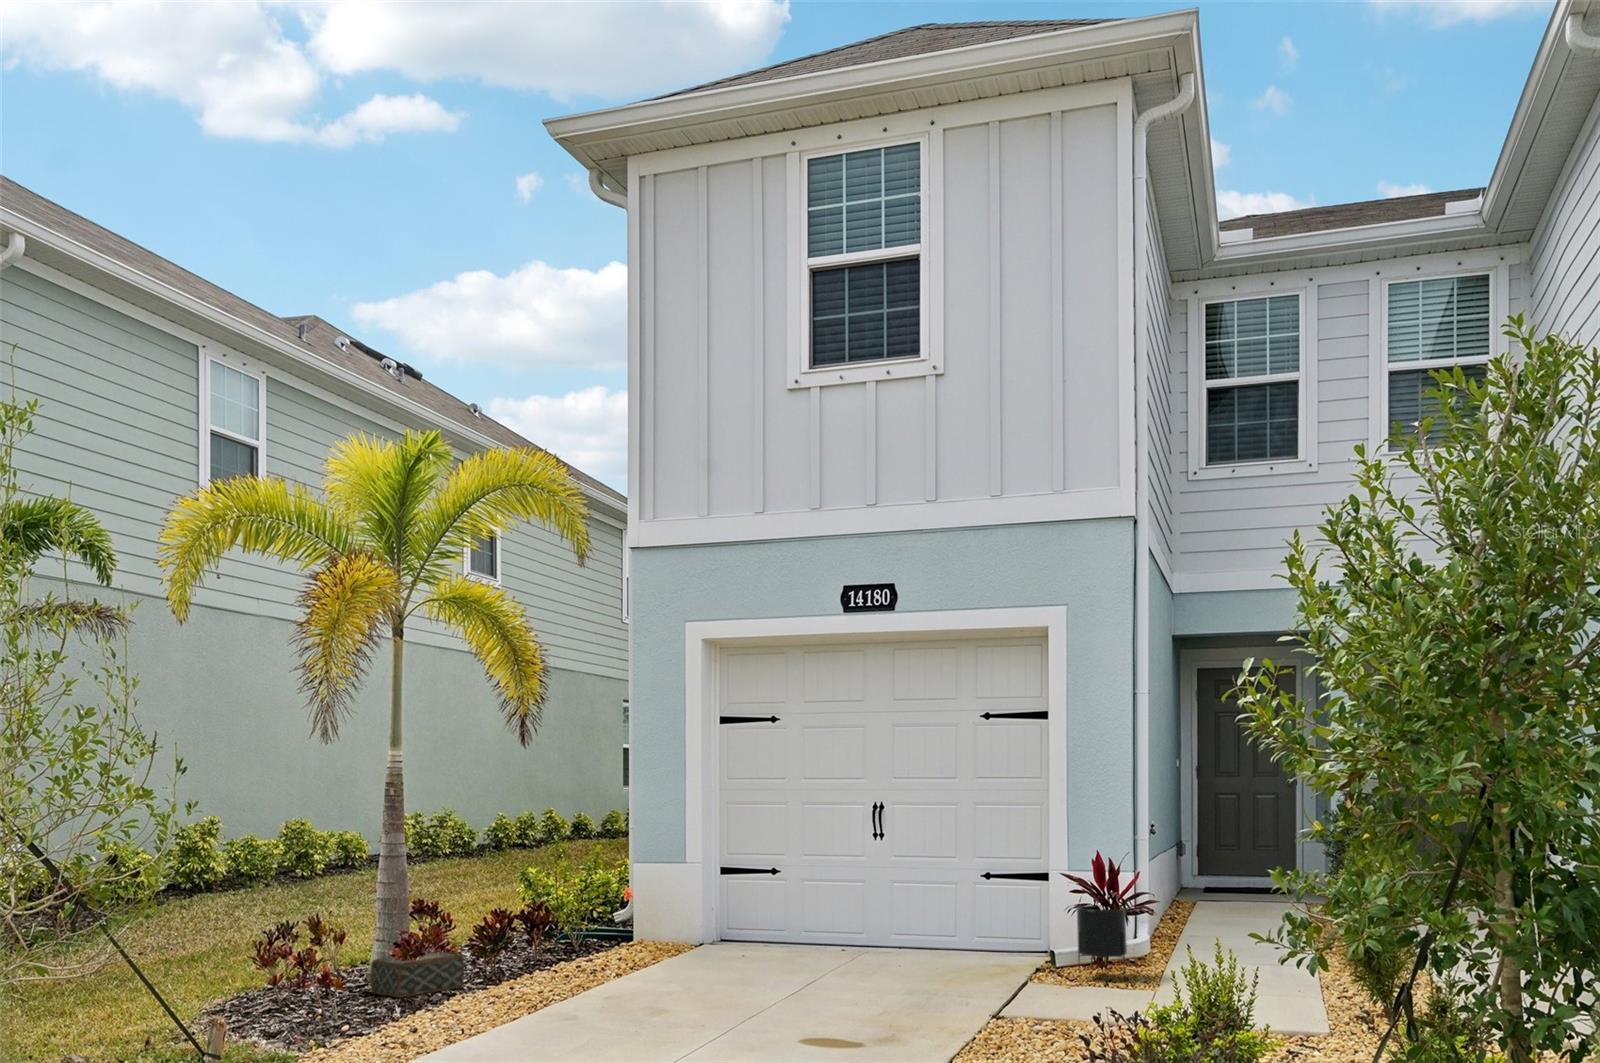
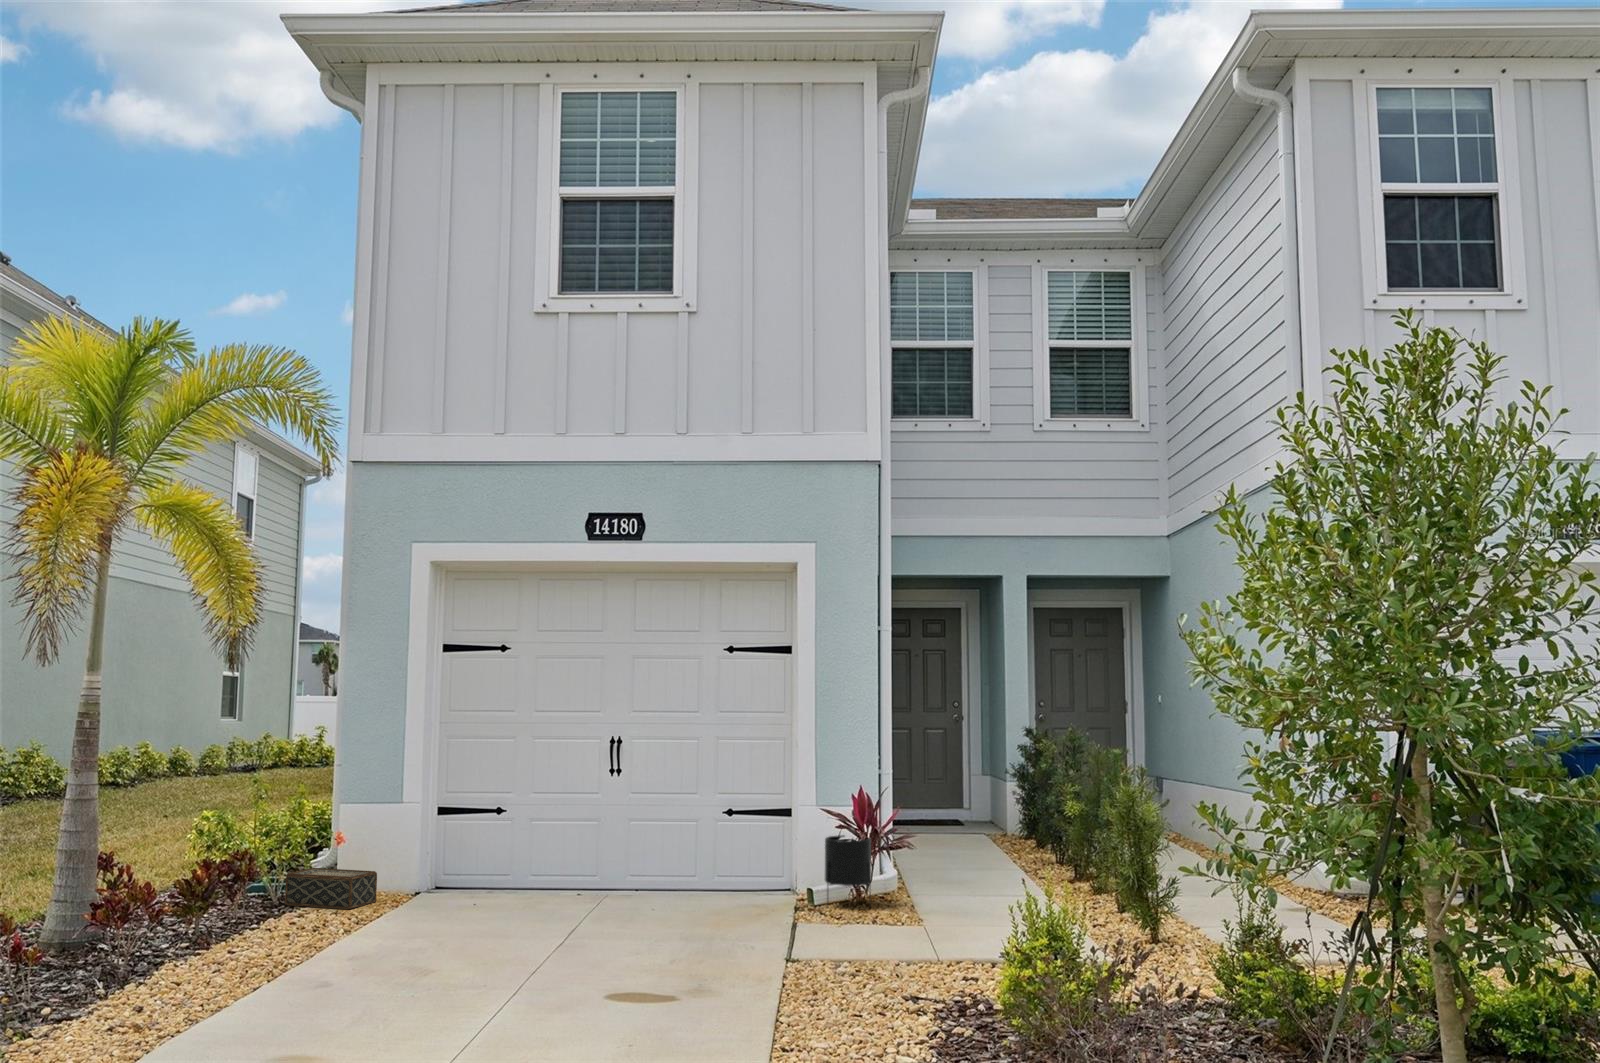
woven basket: present [371,952,464,998] -> present [285,868,377,909]

